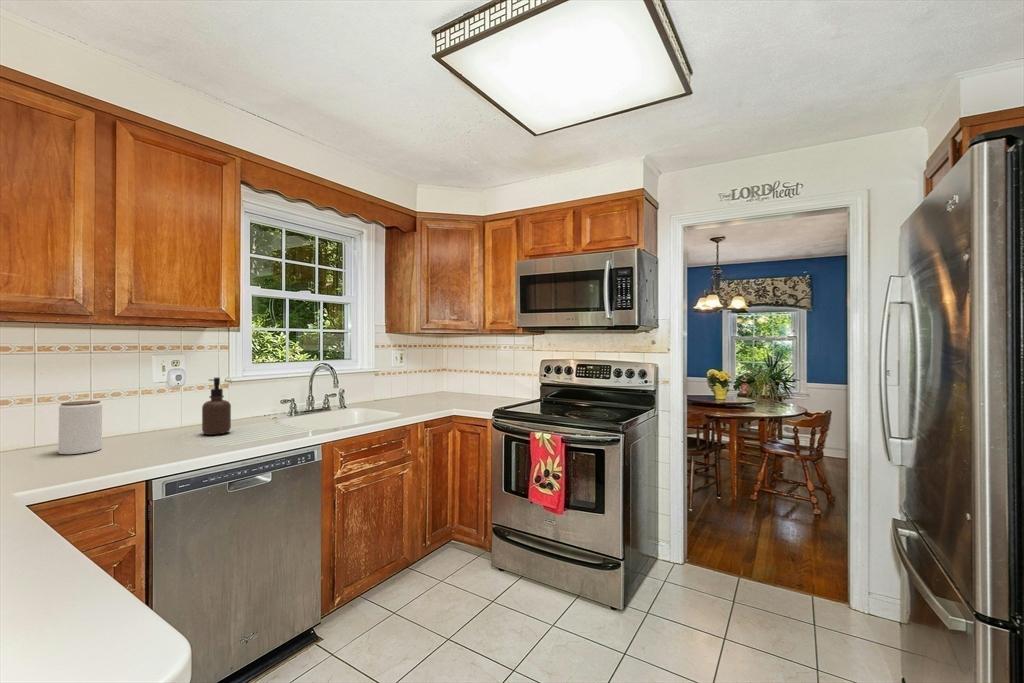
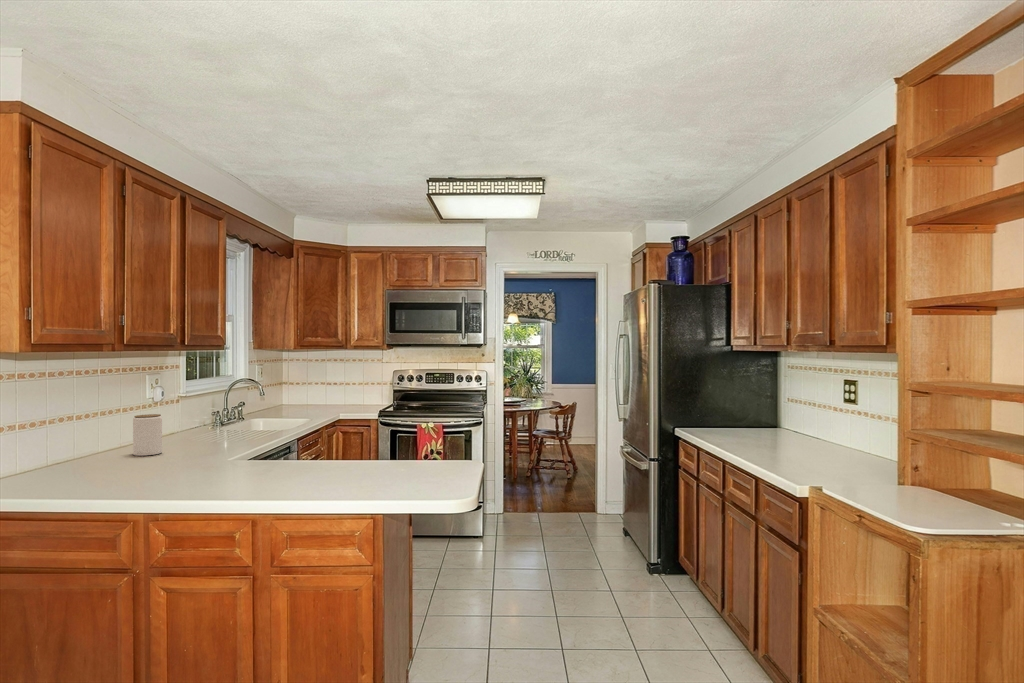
soap dispenser: present [202,378,231,435] -> none [196,393,218,440]

